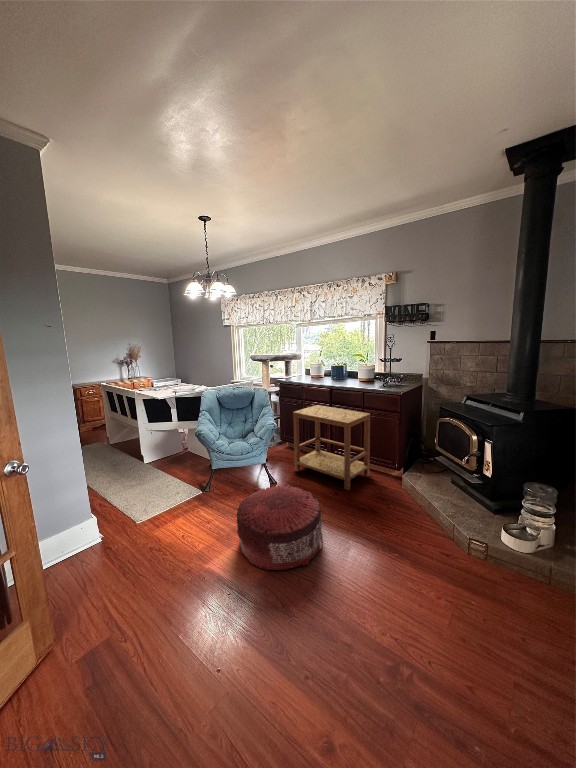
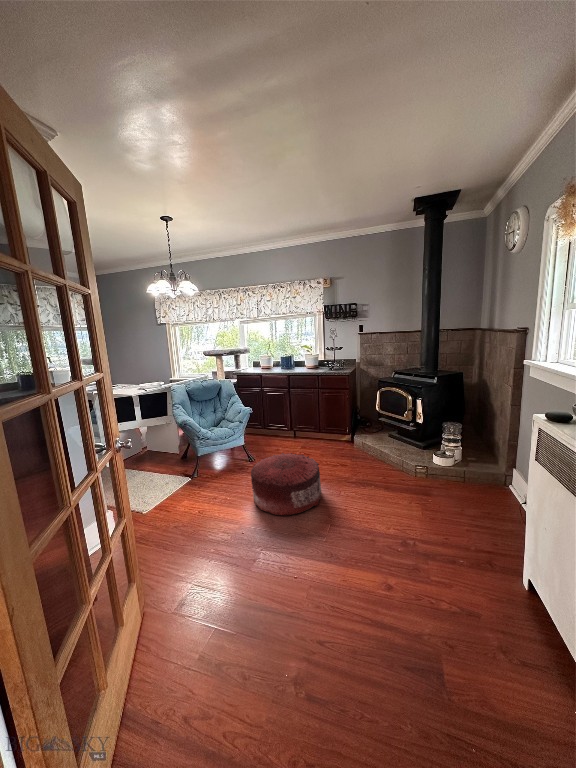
side table: present [293,405,370,490] -> none [262,391,327,456]

